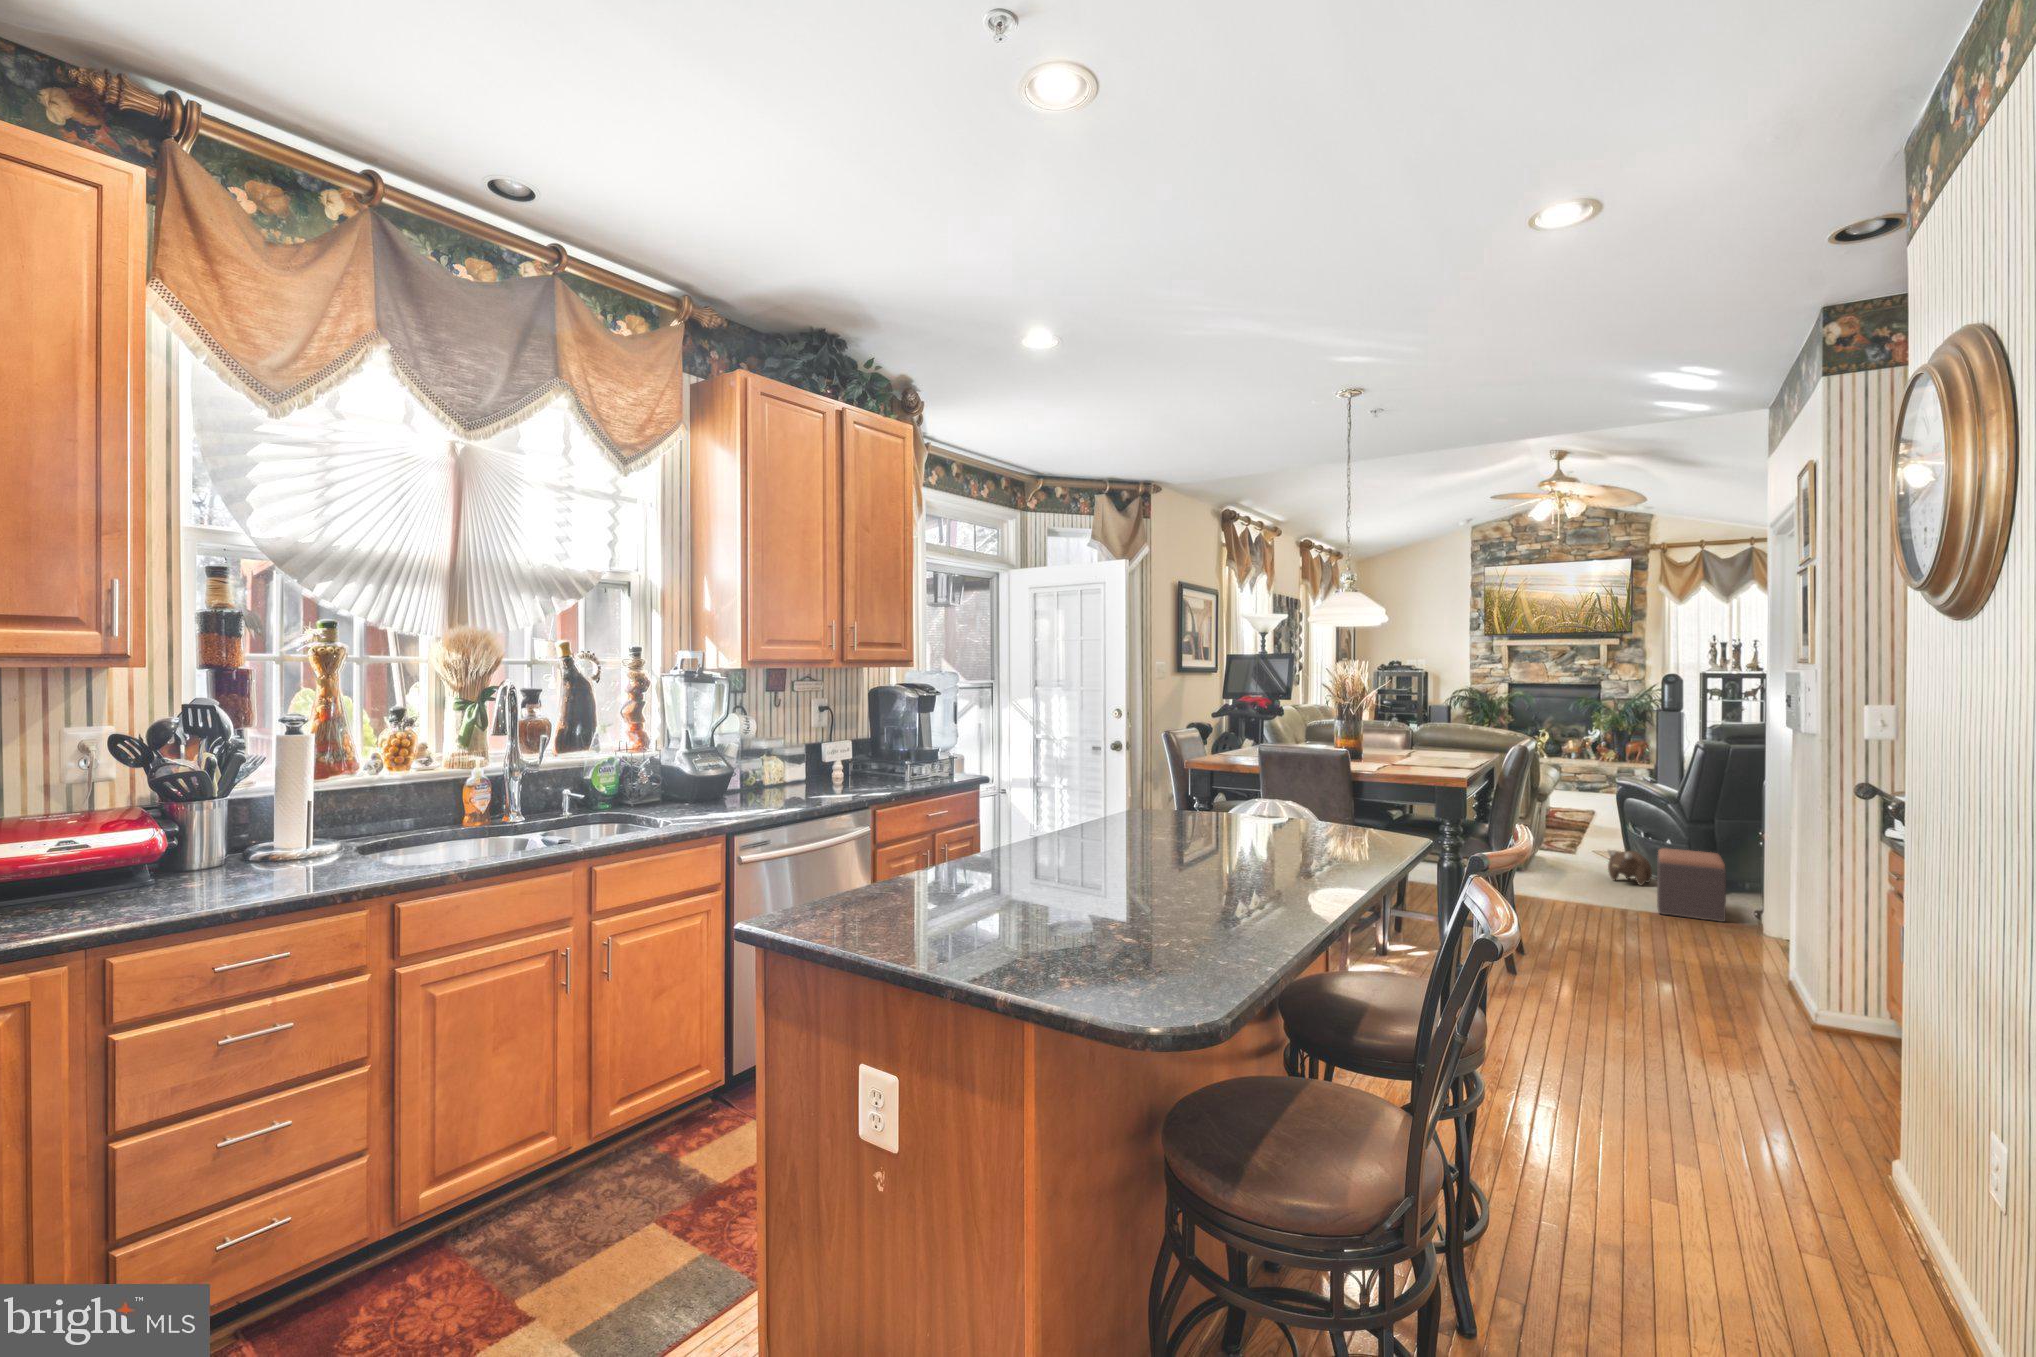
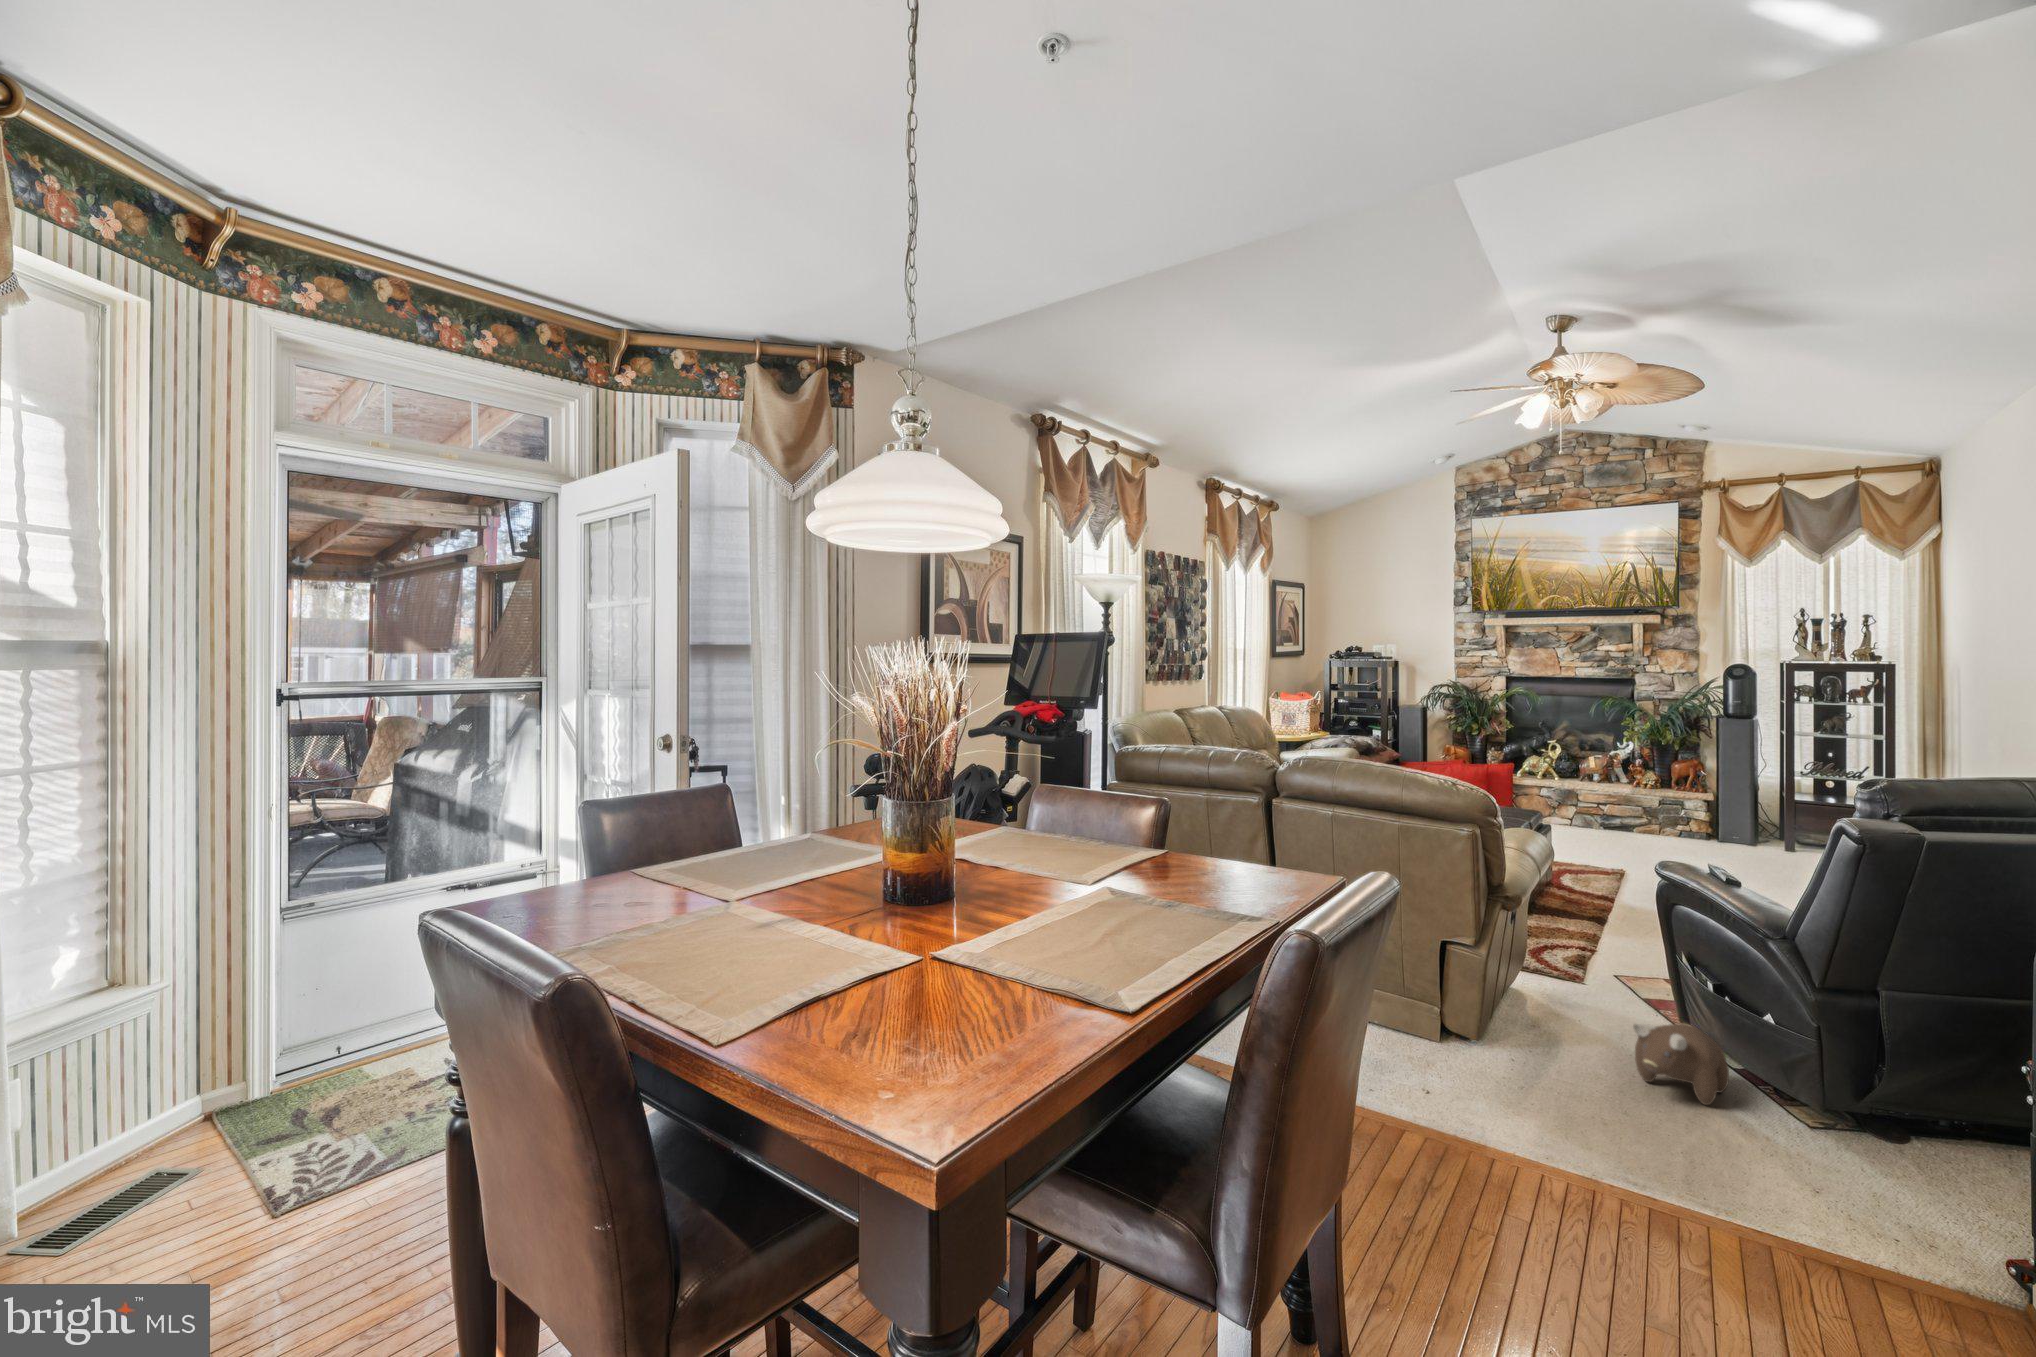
footstool: present [1657,848,1726,922] -> none [1748,1064,1949,1304]

